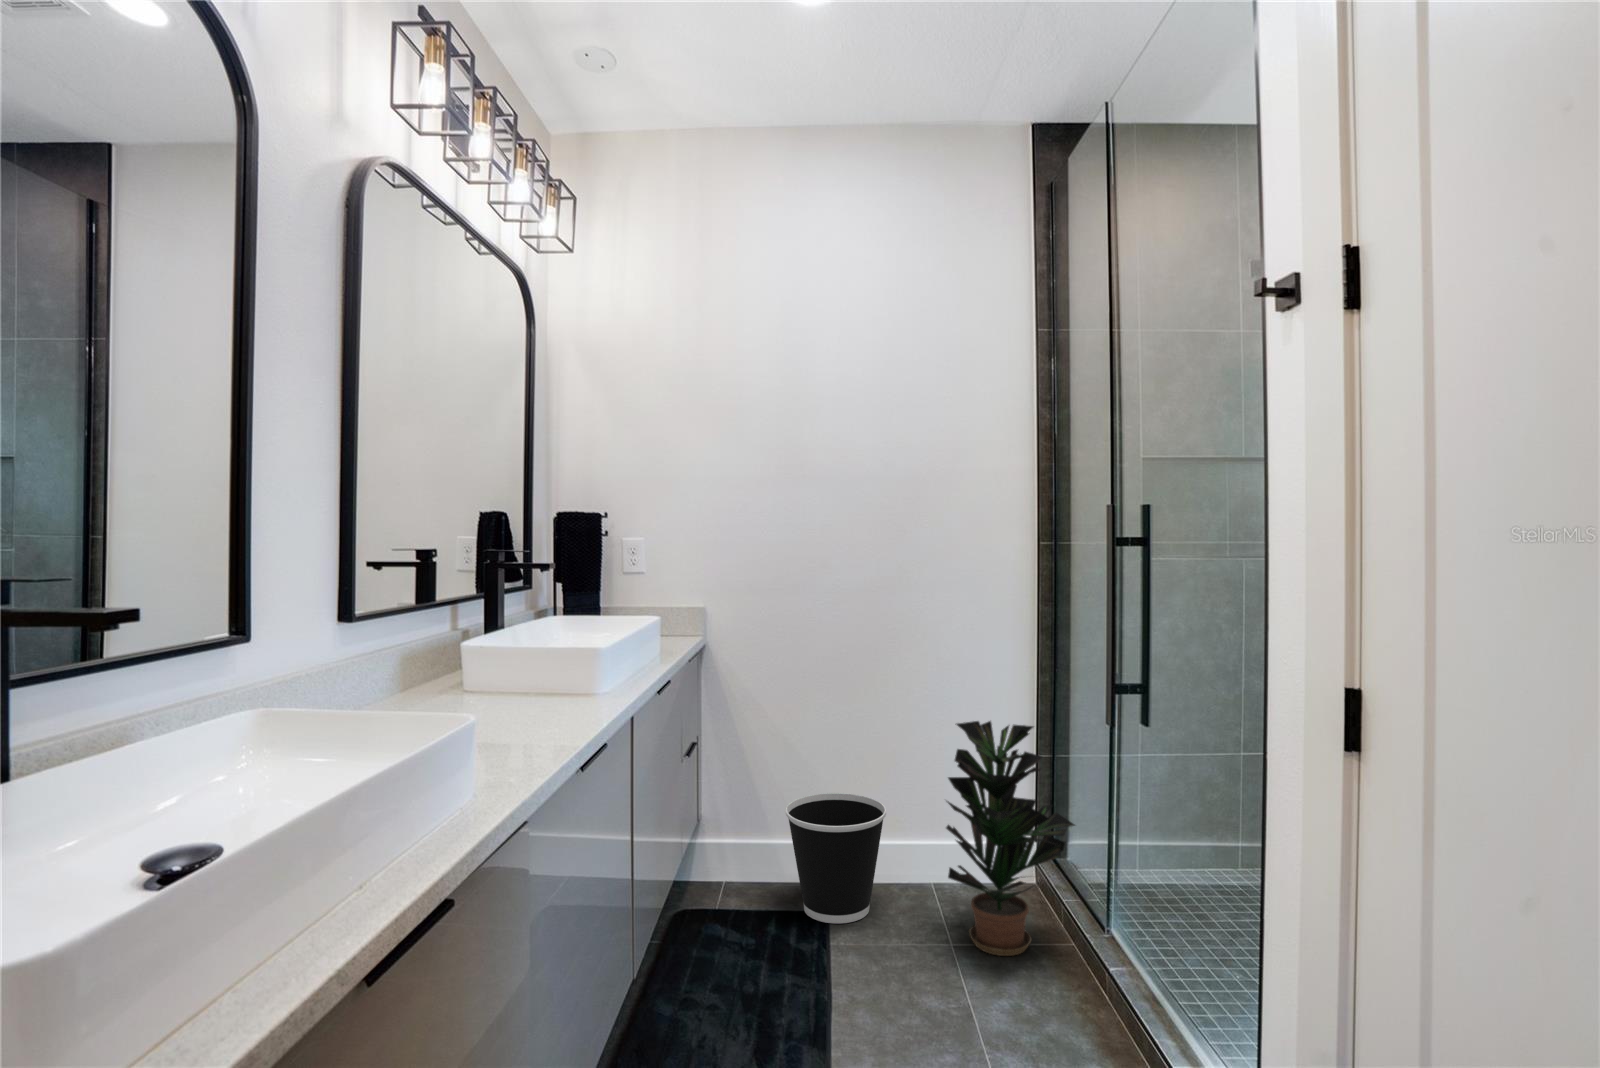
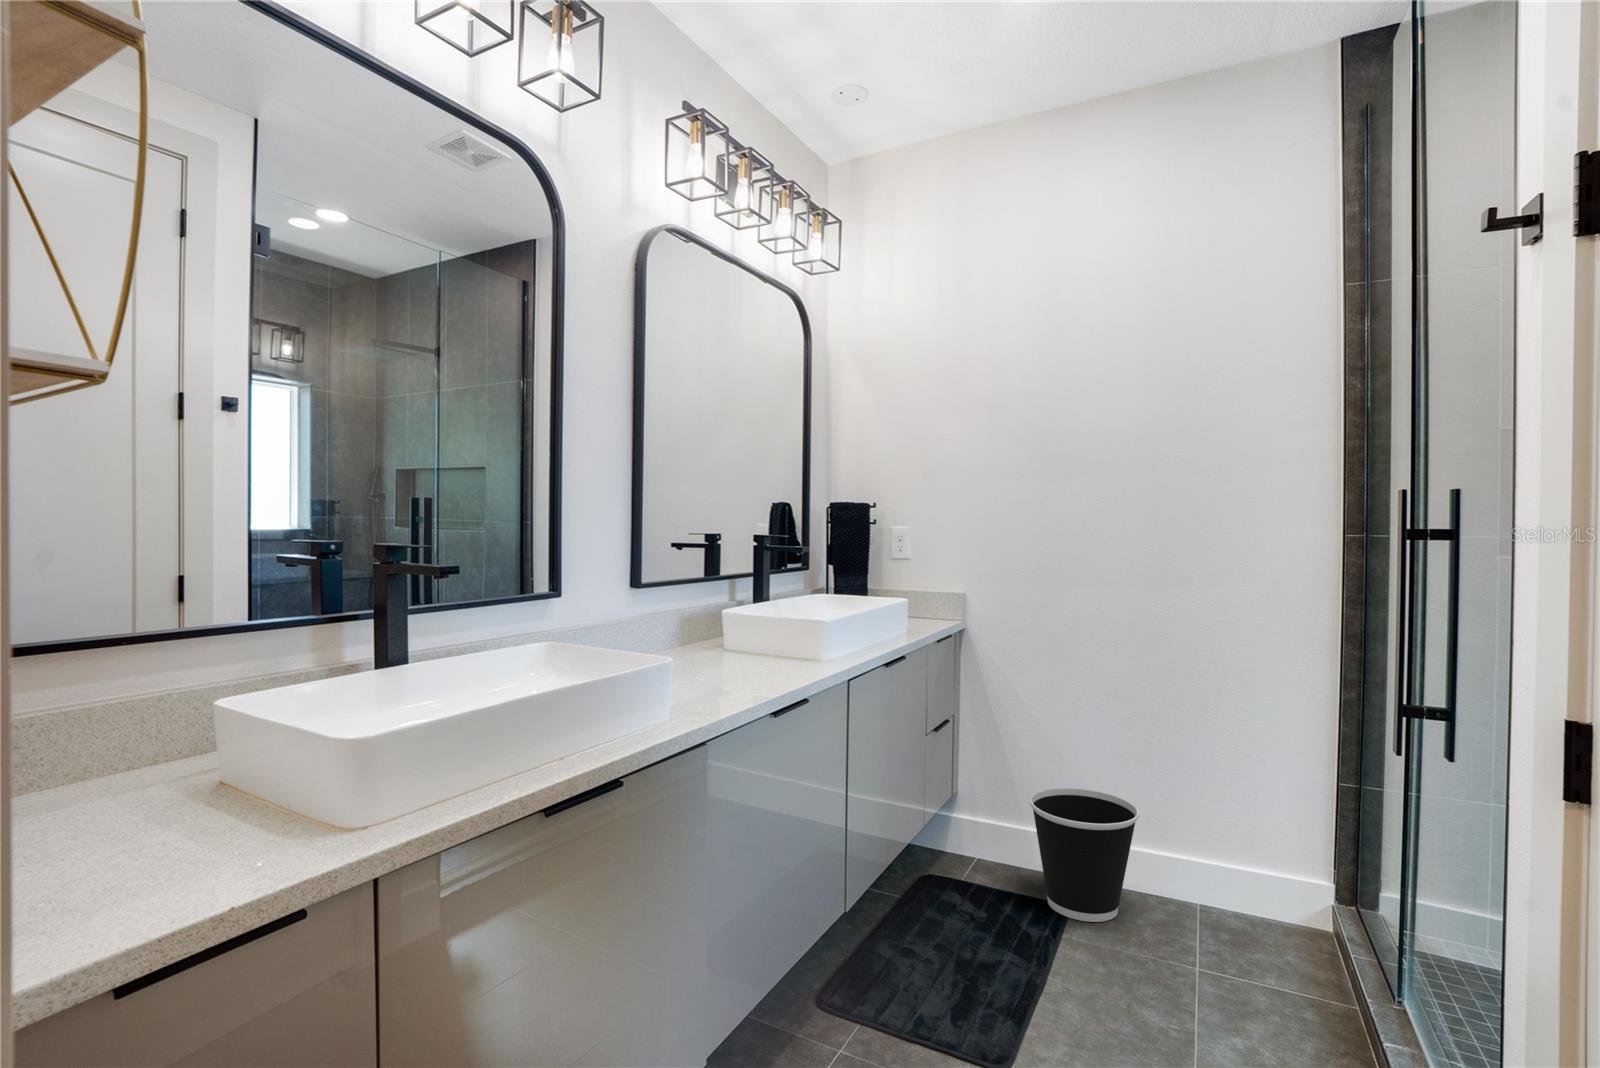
potted plant: present [946,721,1075,956] -> none [1194,734,1368,999]

